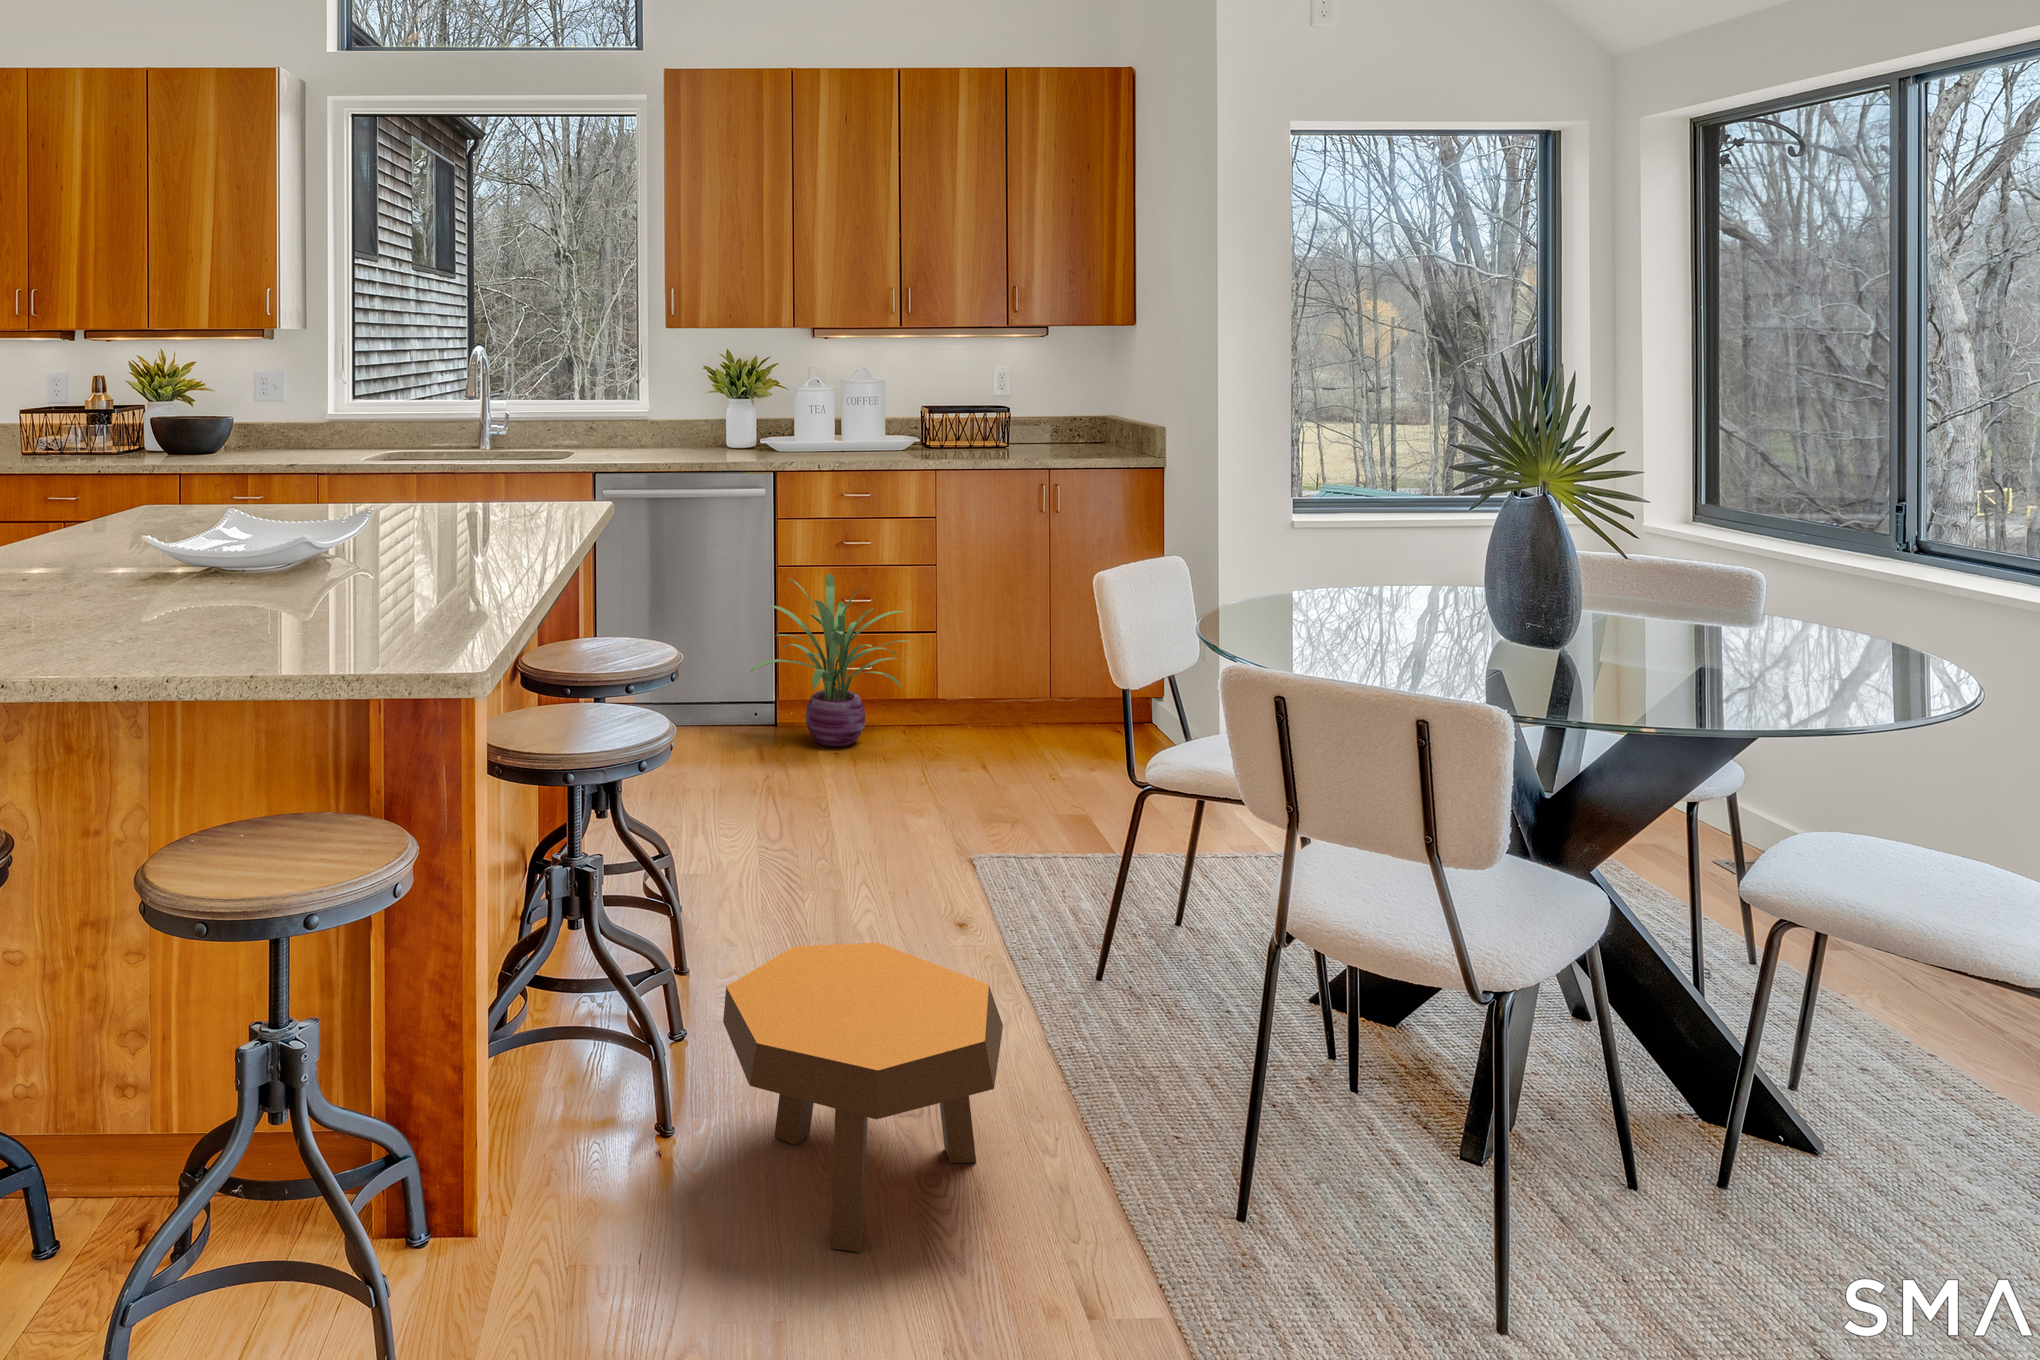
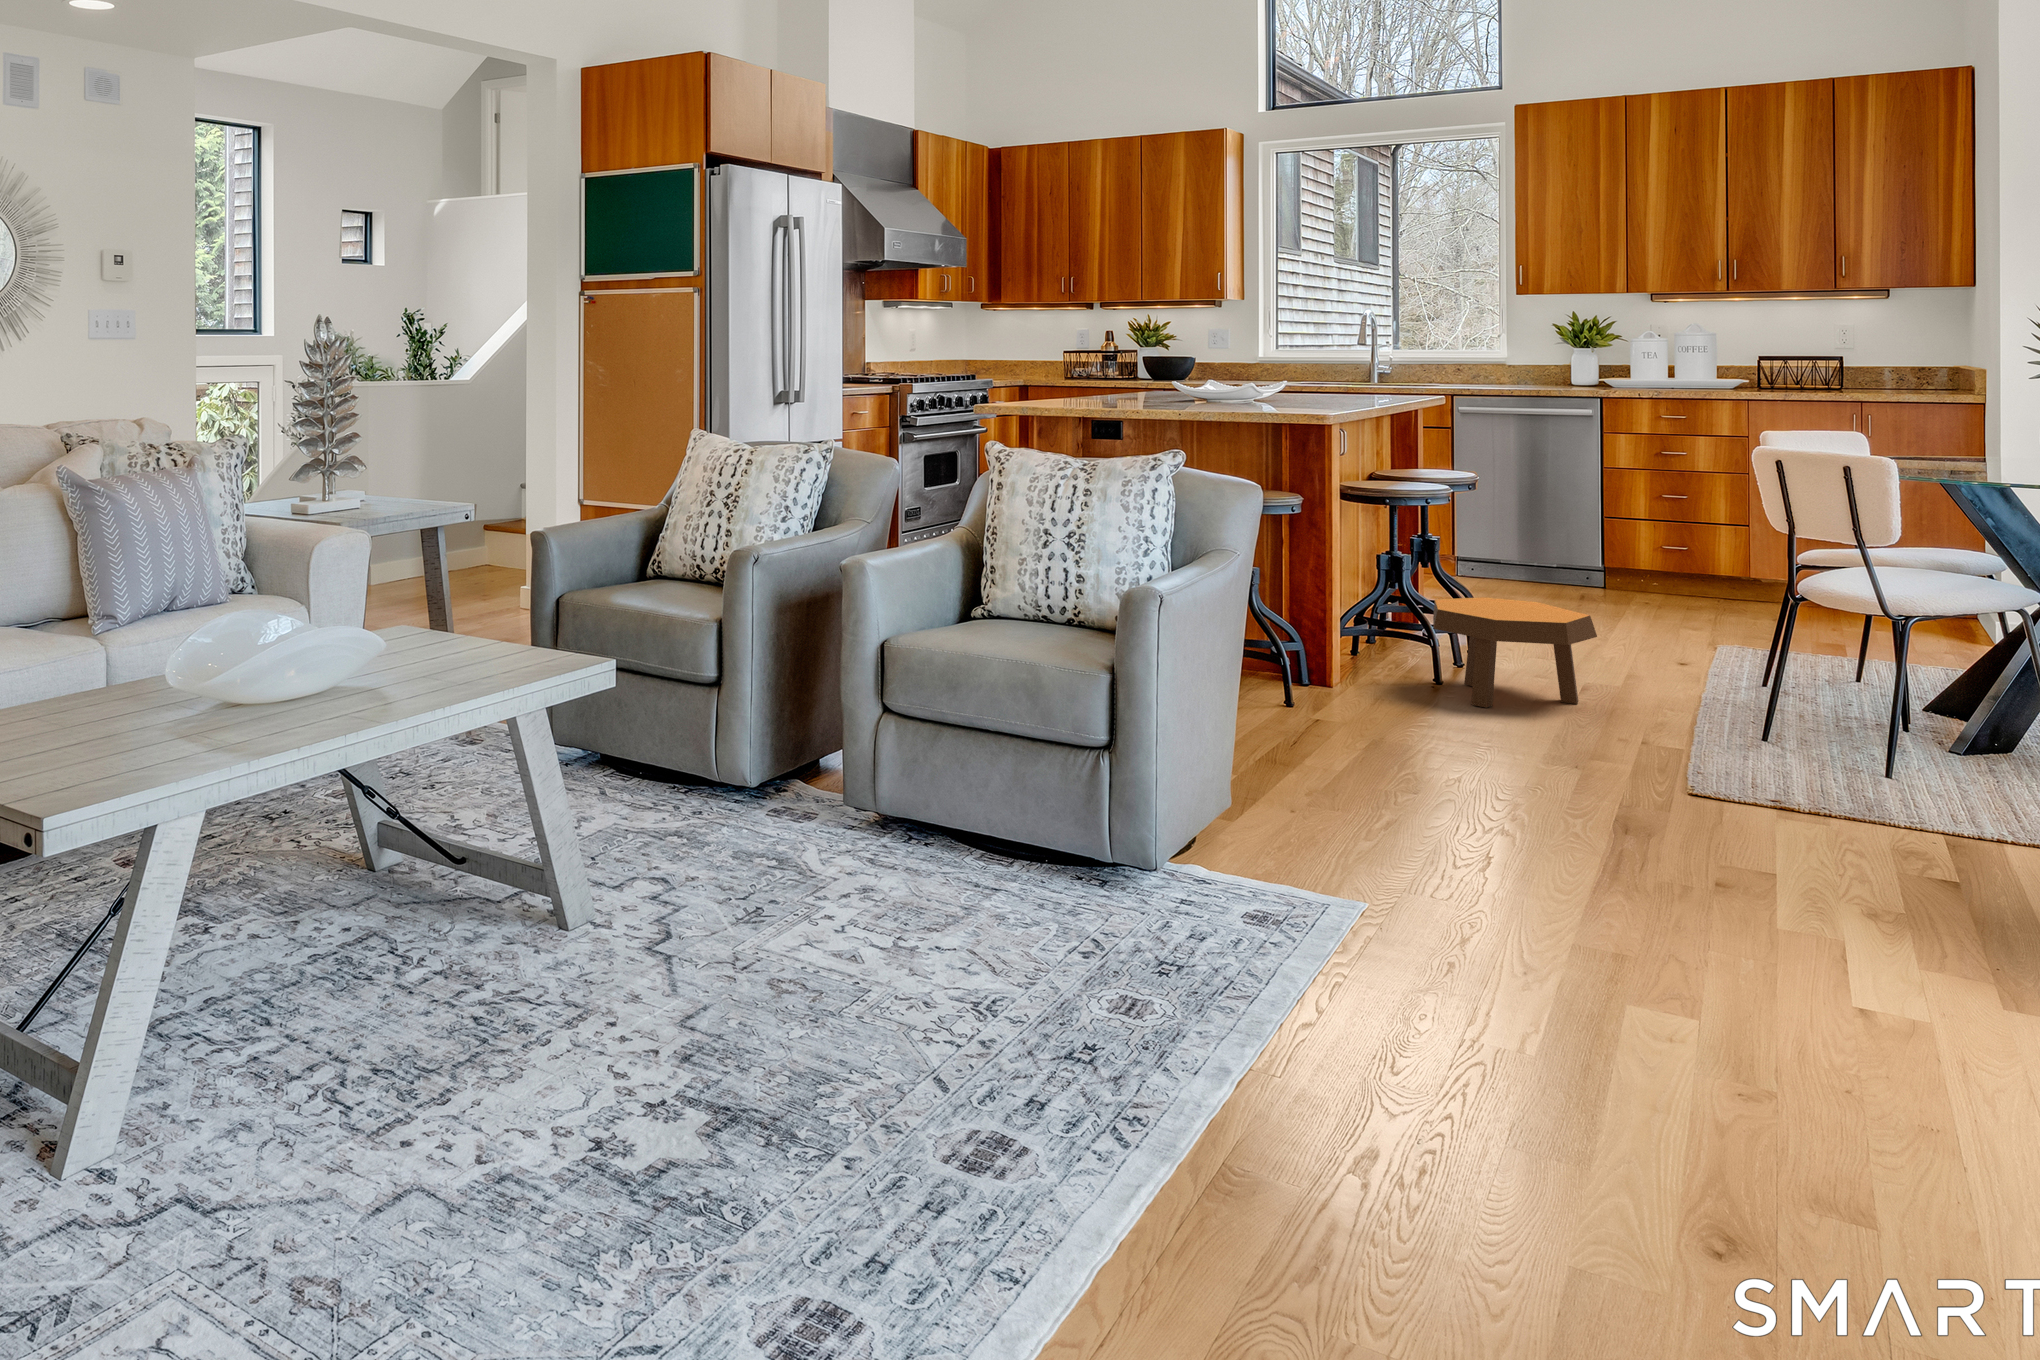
decorative plant: present [748,574,908,747] -> none [1561,475,1714,600]

